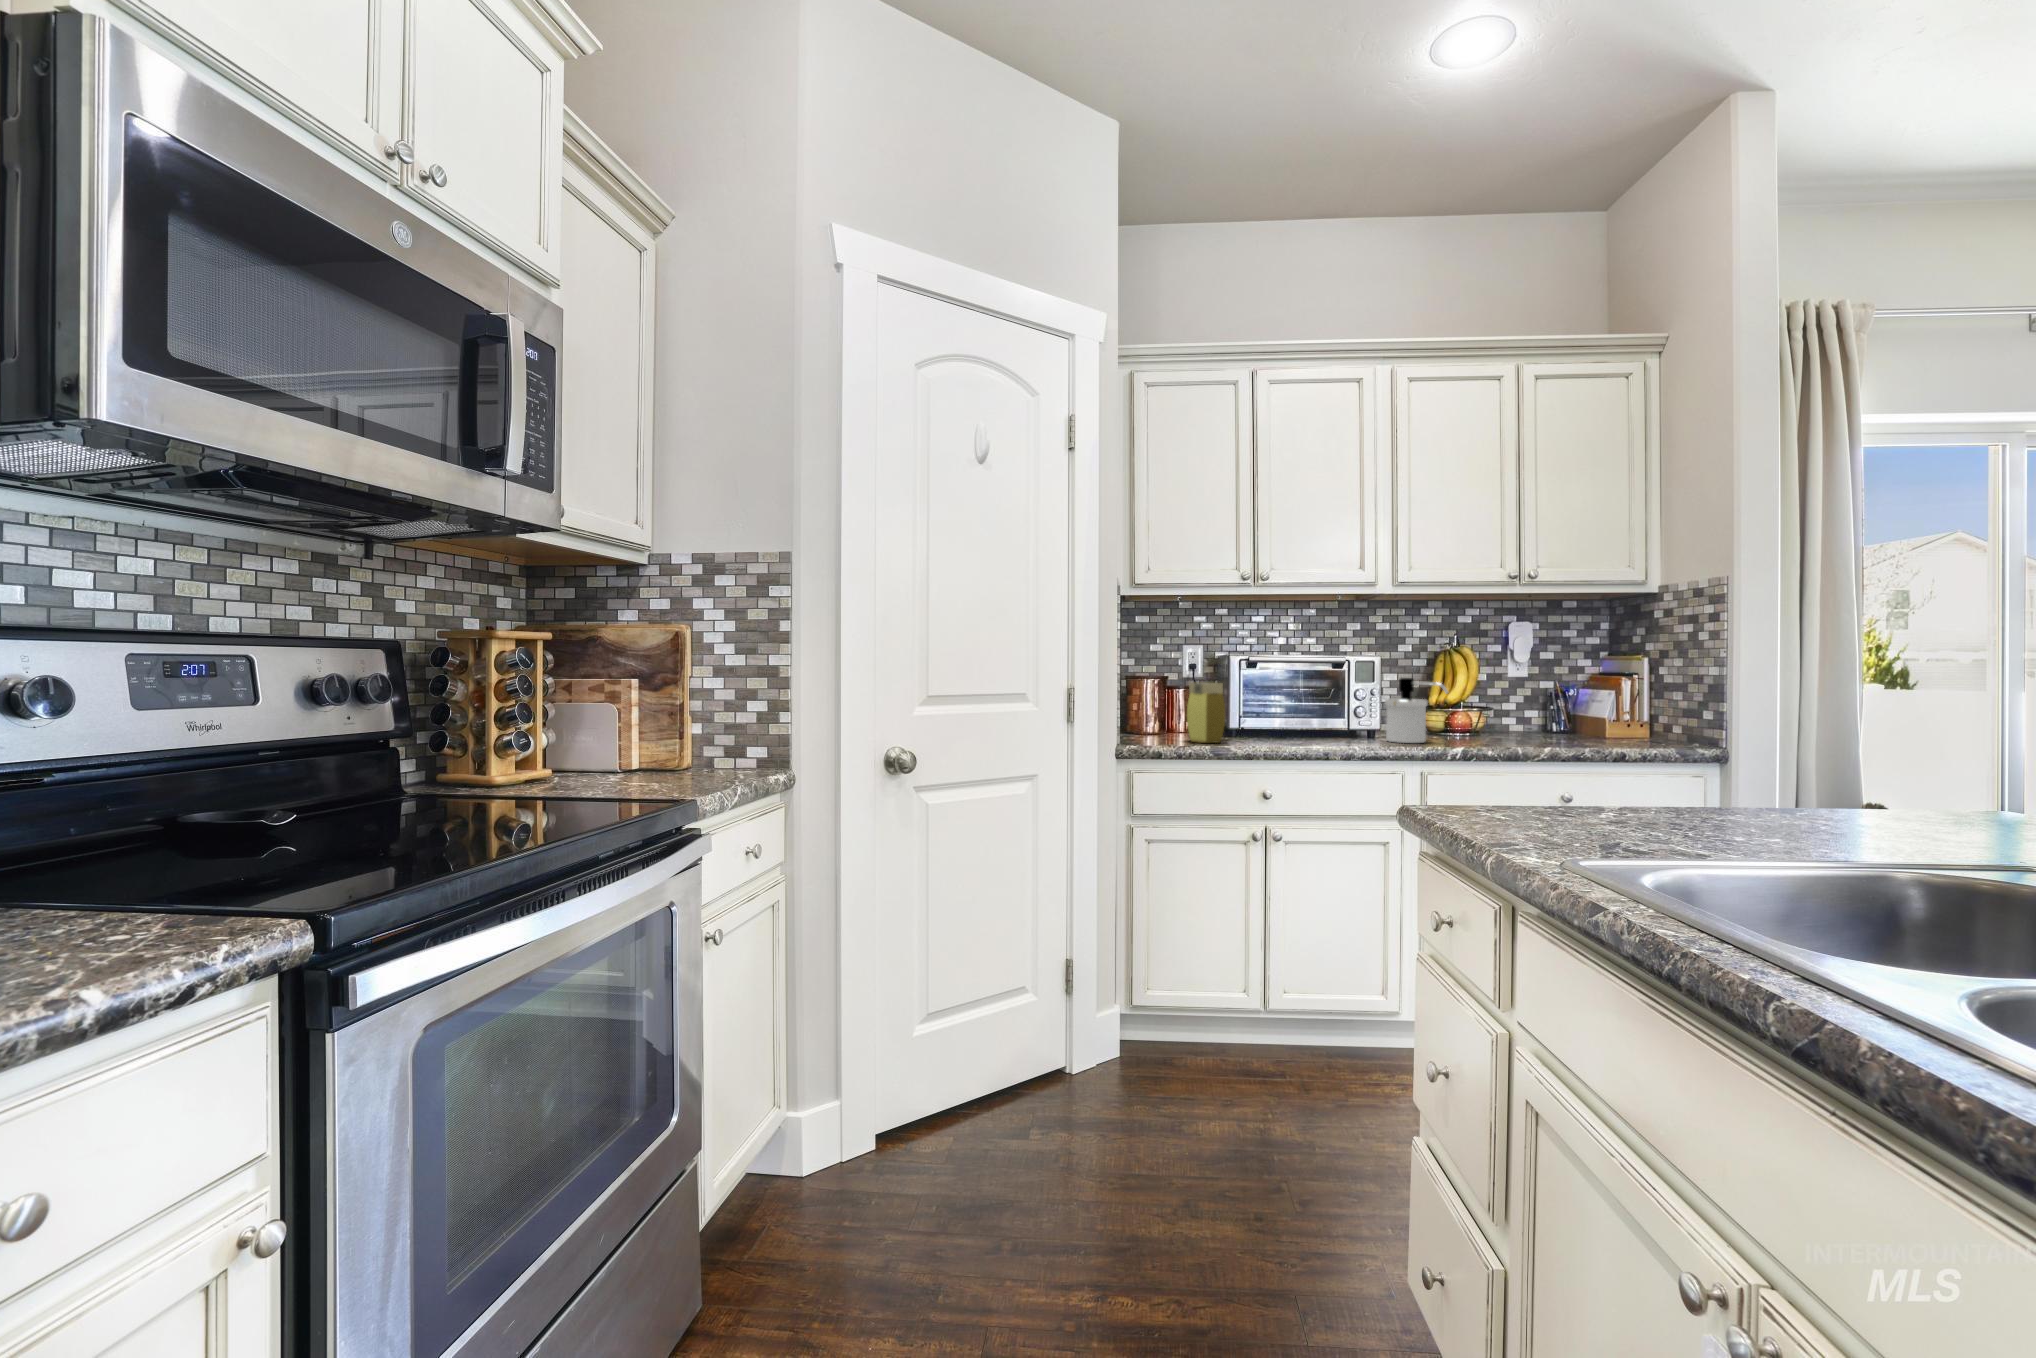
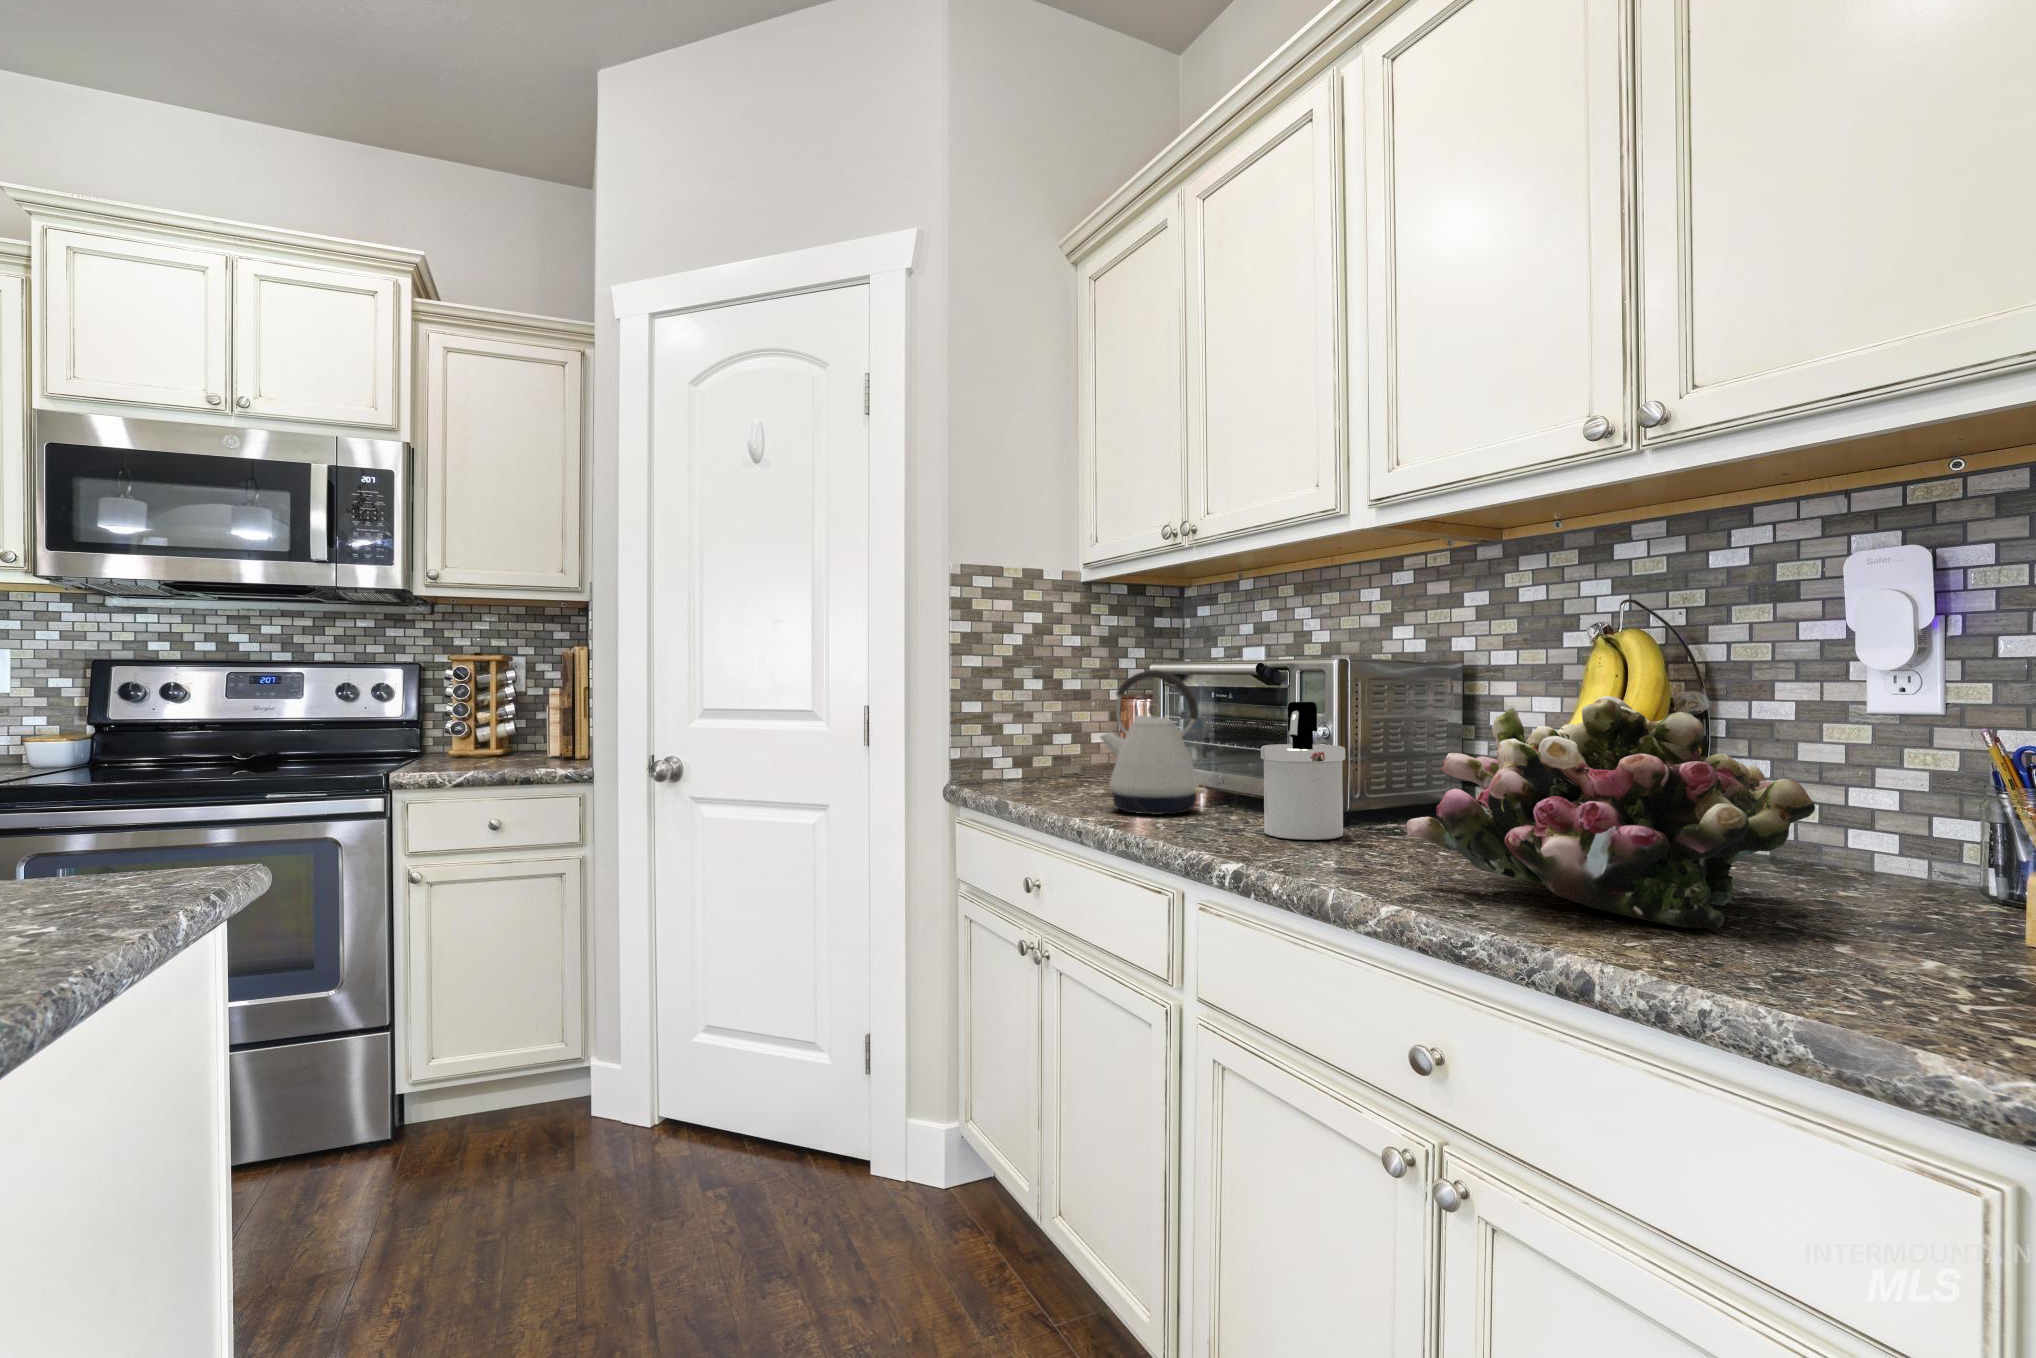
kettle: none [1279,661,1332,744] -> present [1100,670,1206,814]
flower arrangement: none [1499,674,1625,745] -> present [1406,696,1815,930]
jar: present [1187,682,1225,743] -> none [1028,705,1089,796]

